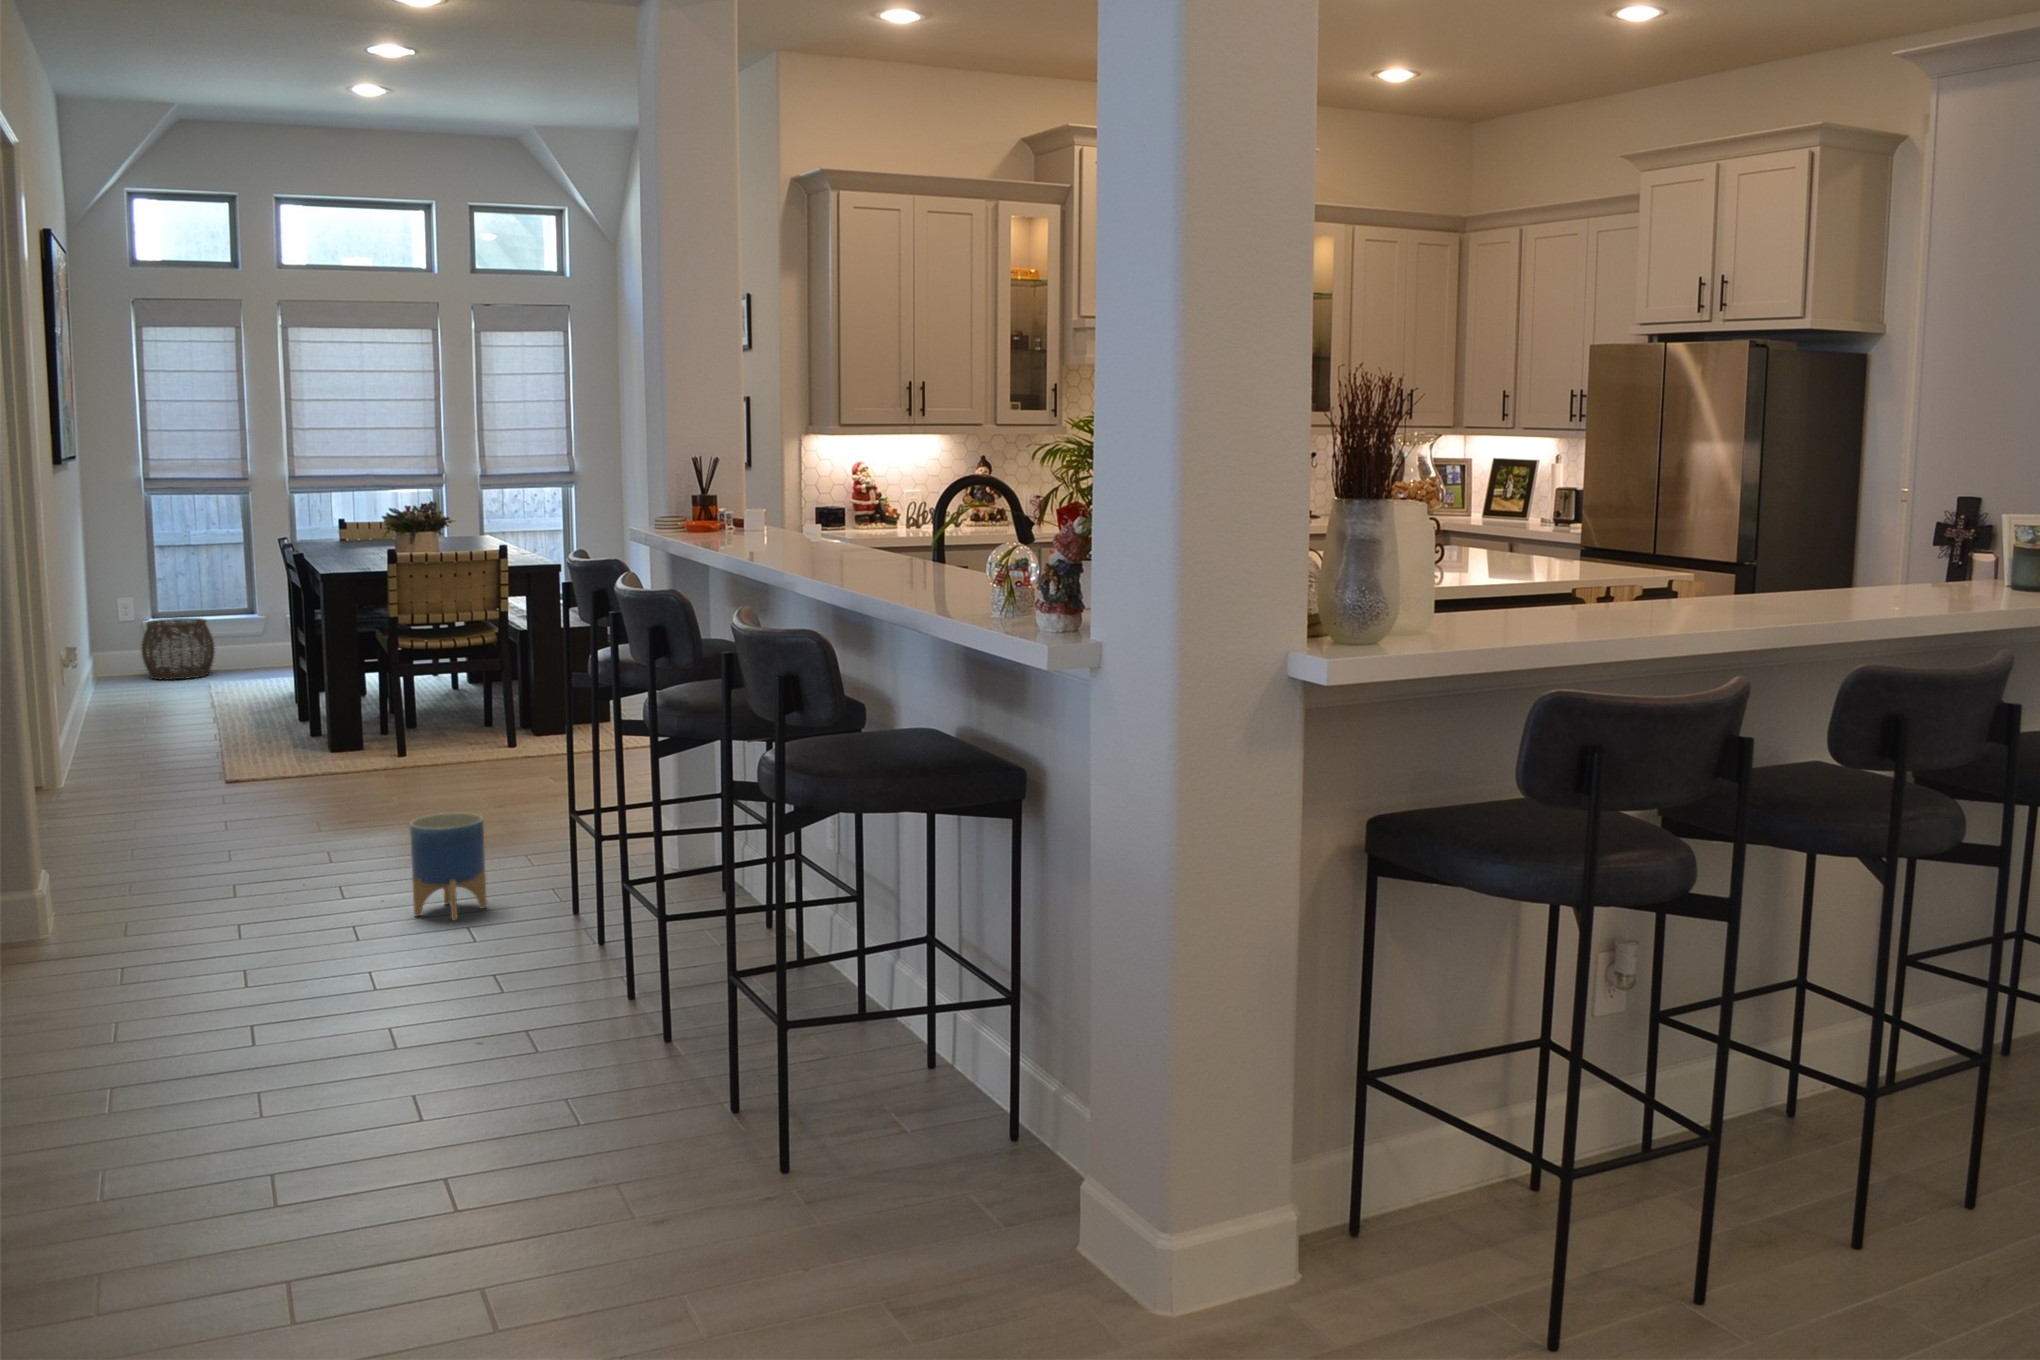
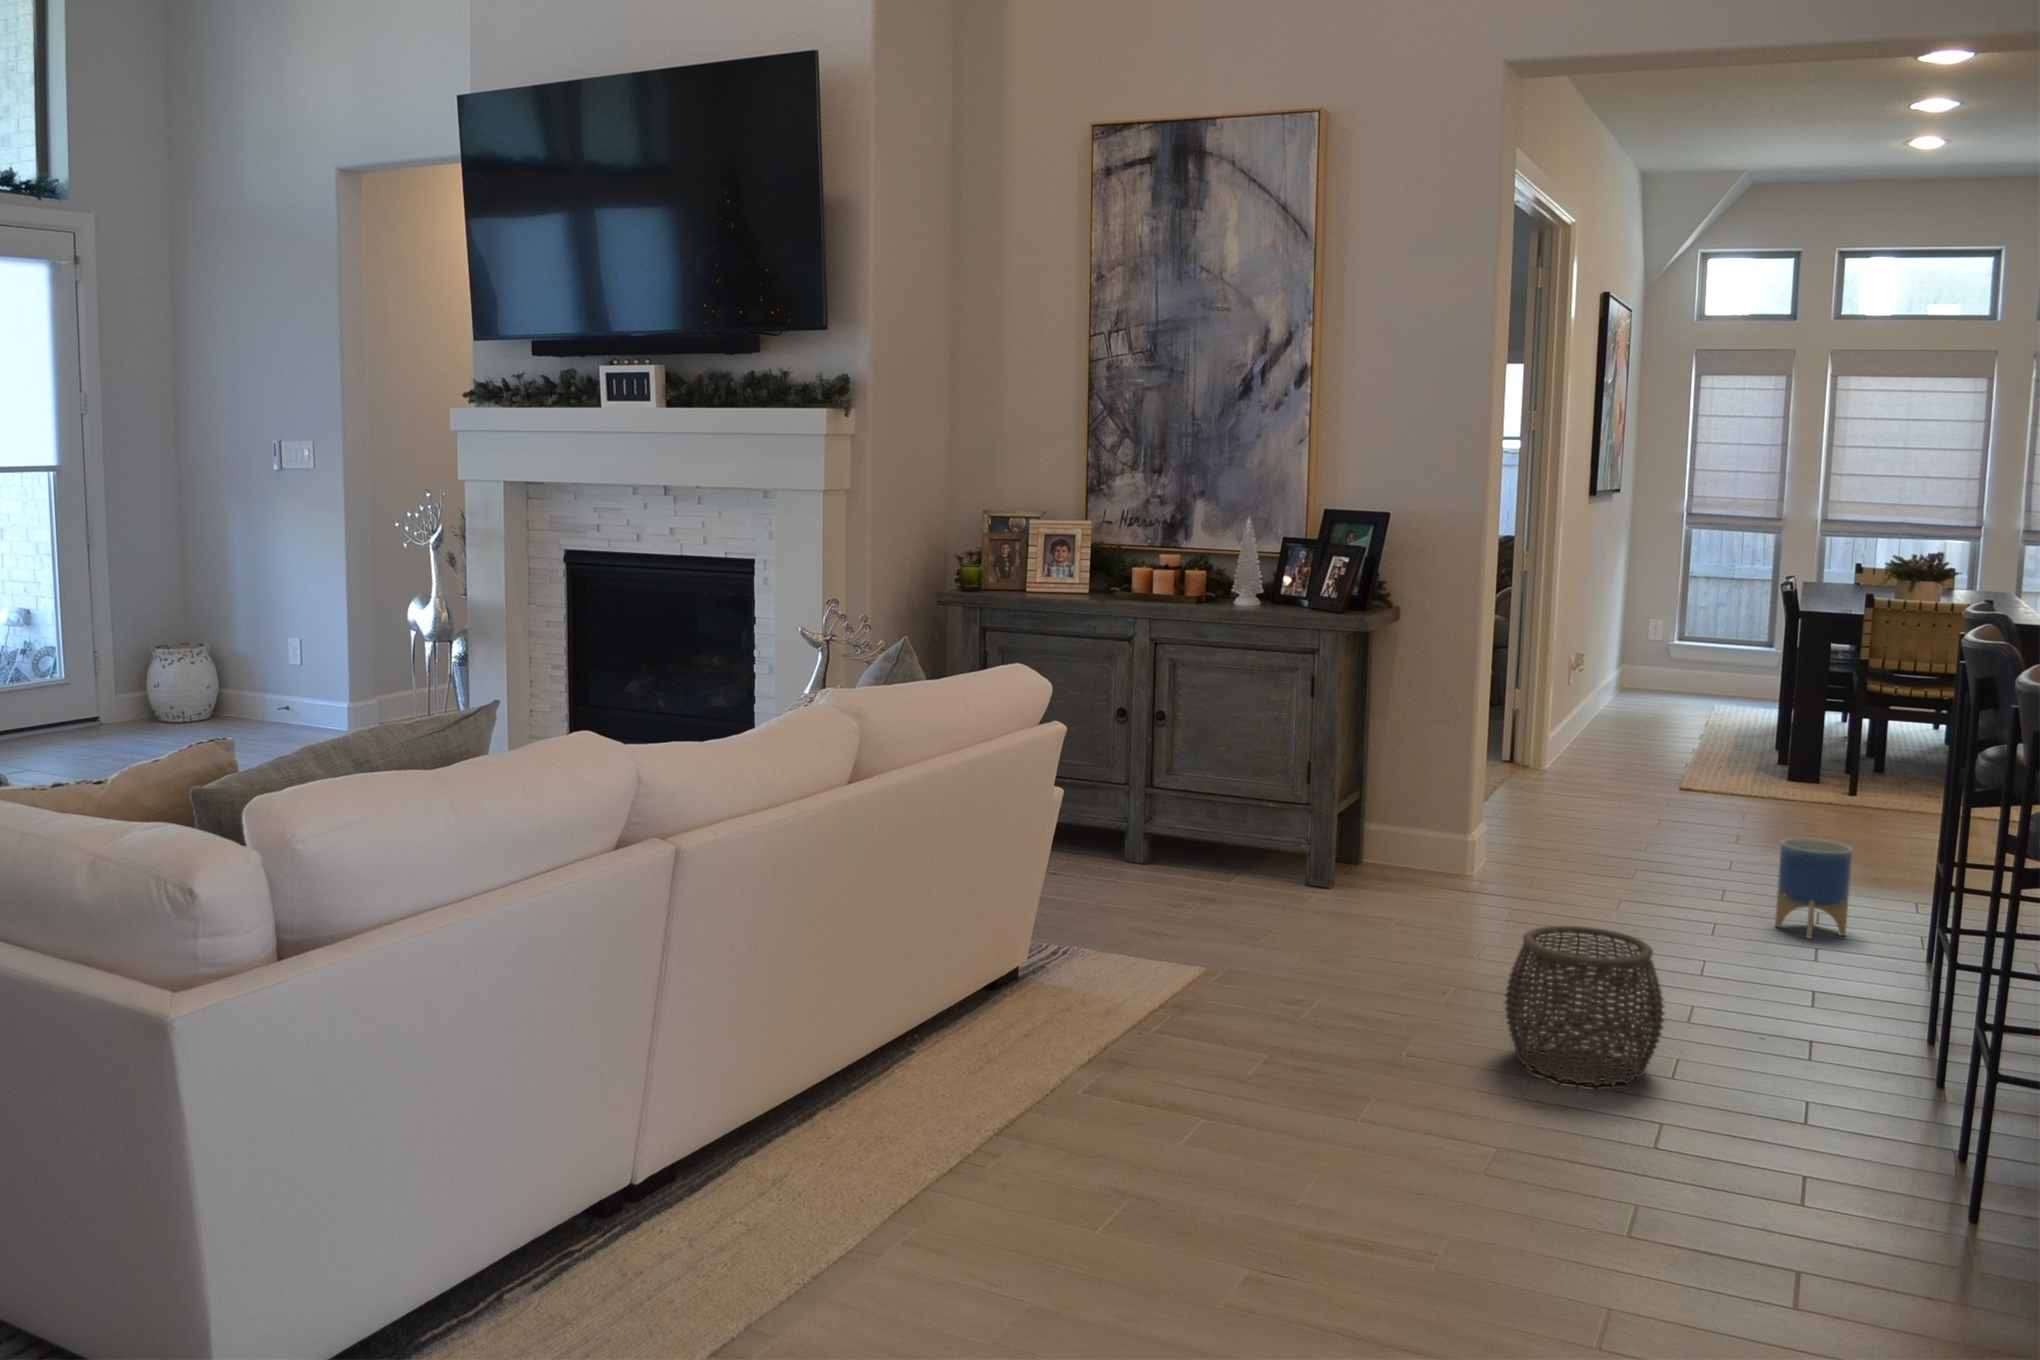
woven basket: present [141,618,215,680] -> present [1504,926,1665,1085]

